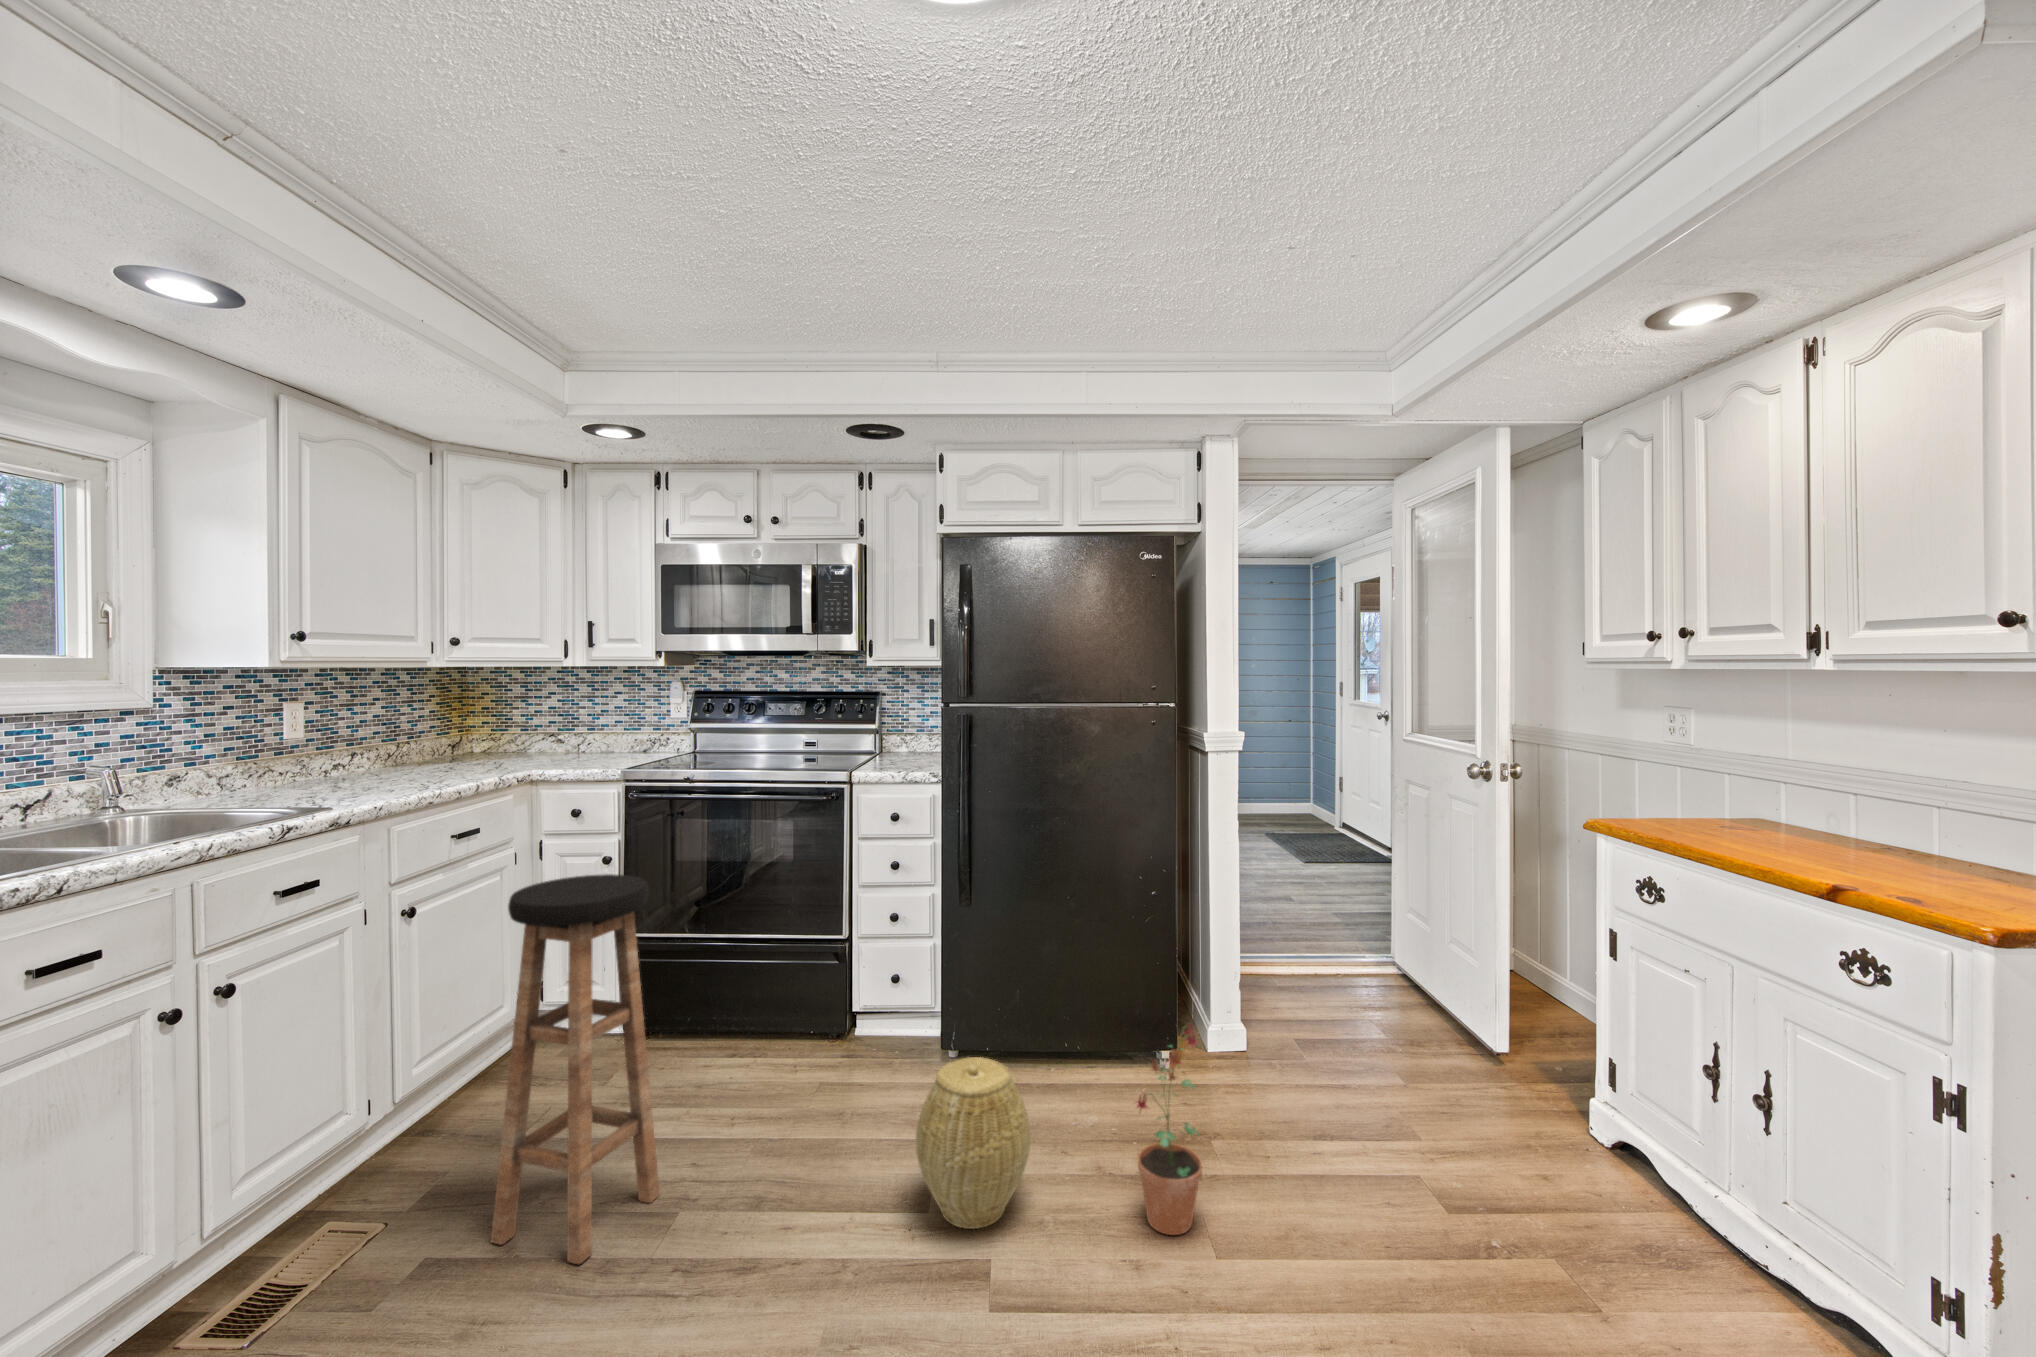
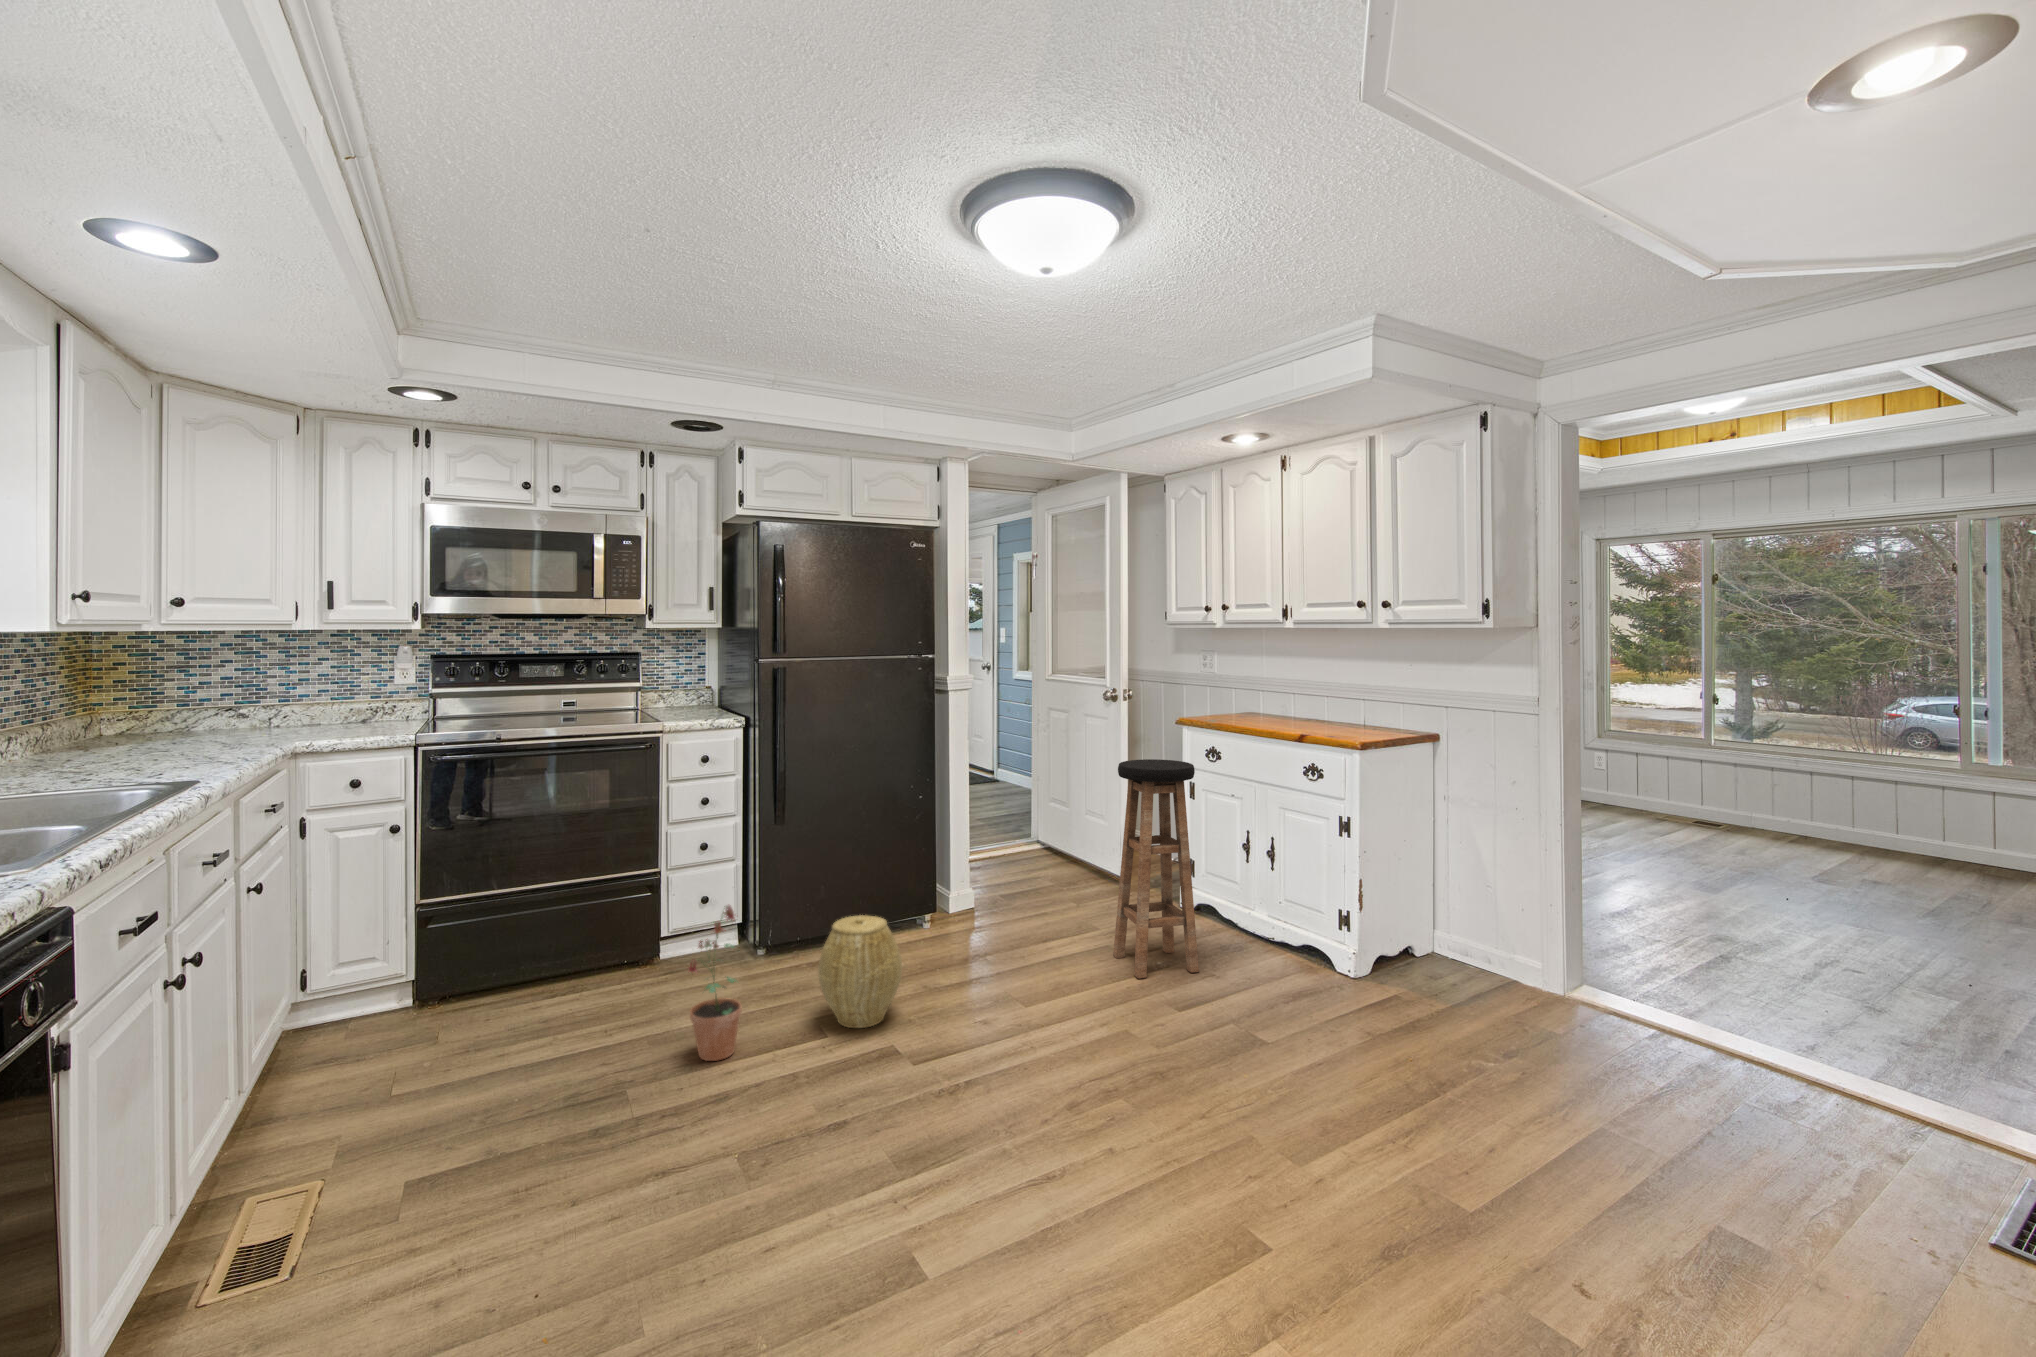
bar stool: present [491,874,660,1264] -> present [1113,759,1199,978]
potted plant: present [1137,1025,1202,1235] -> present [689,906,741,1061]

